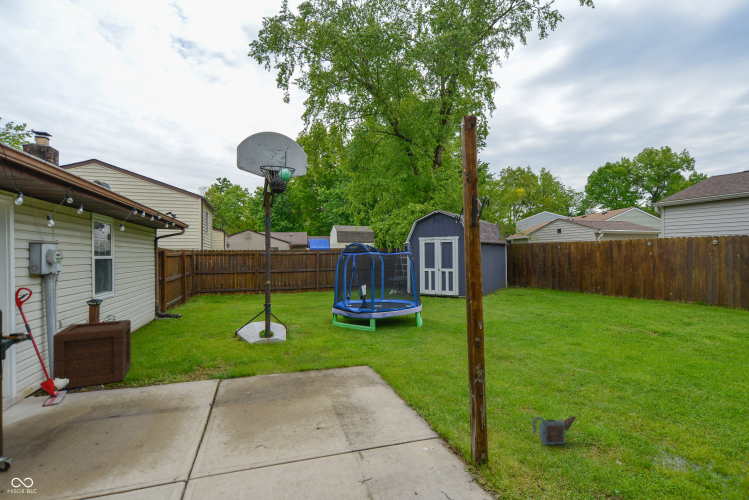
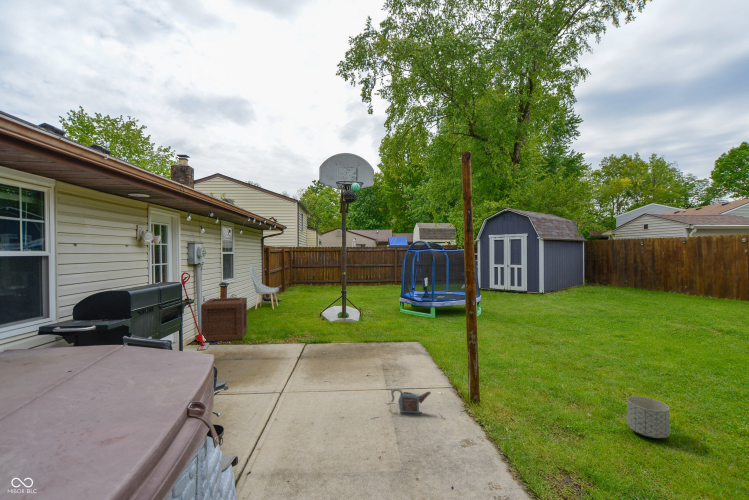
chair: none [134,276,177,333] -> present [249,266,279,309]
watering can: present [532,416,576,445] -> present [391,389,431,413]
planter: none [655,423,707,476] -> present [627,396,669,438]

